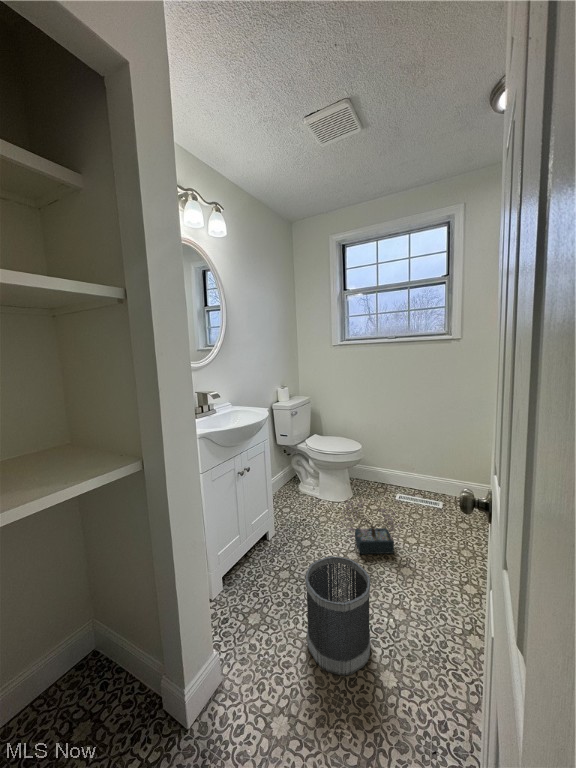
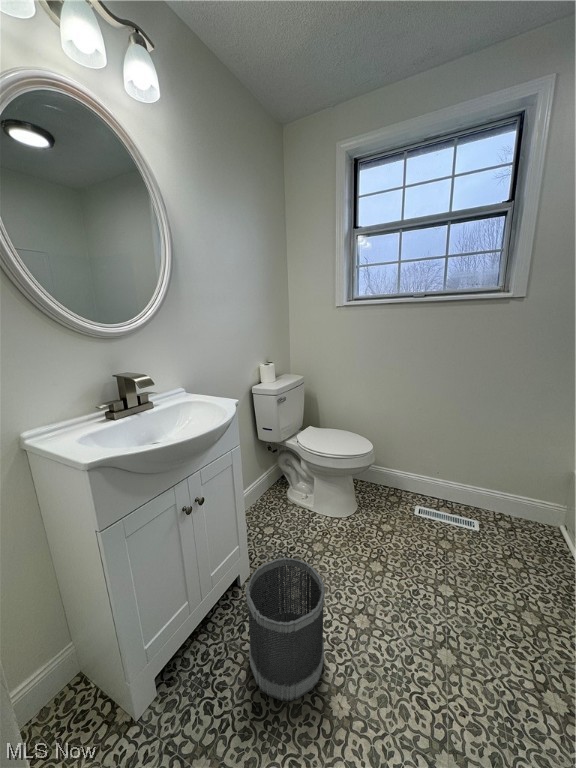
decorative plant: present [341,500,401,554] -> none [306,482,374,546]

